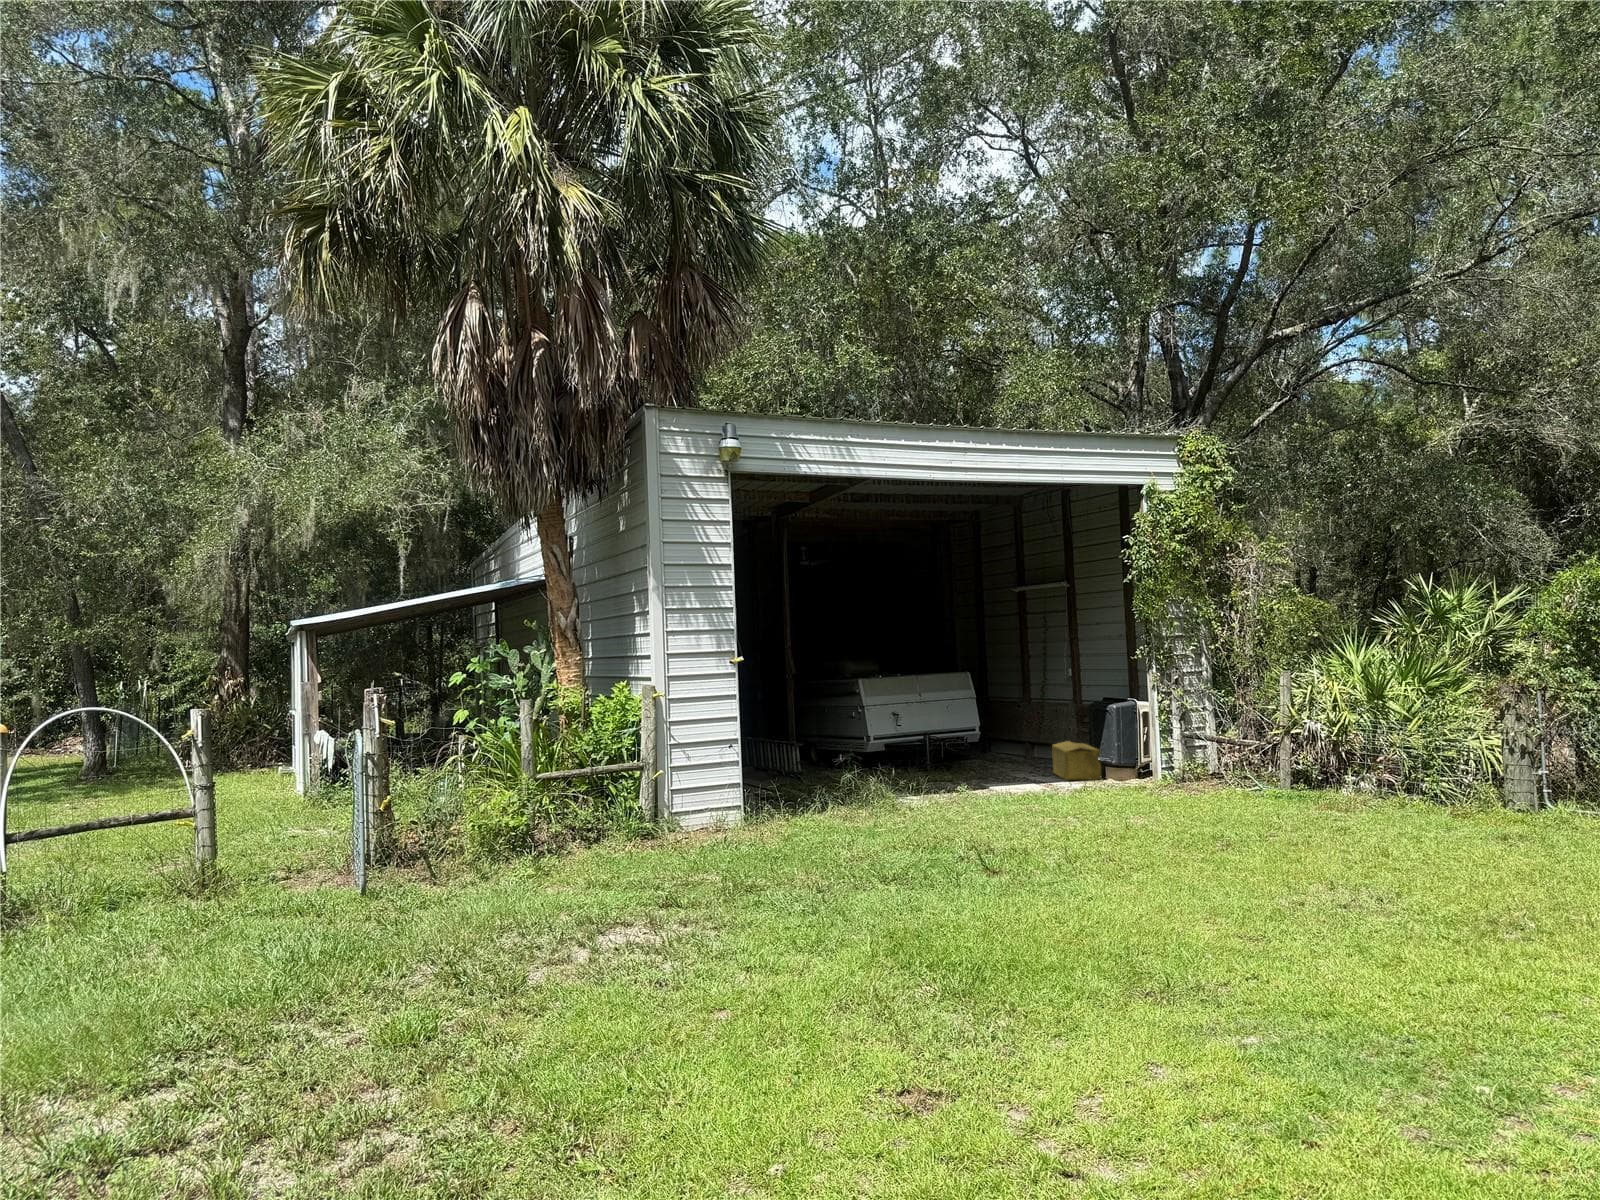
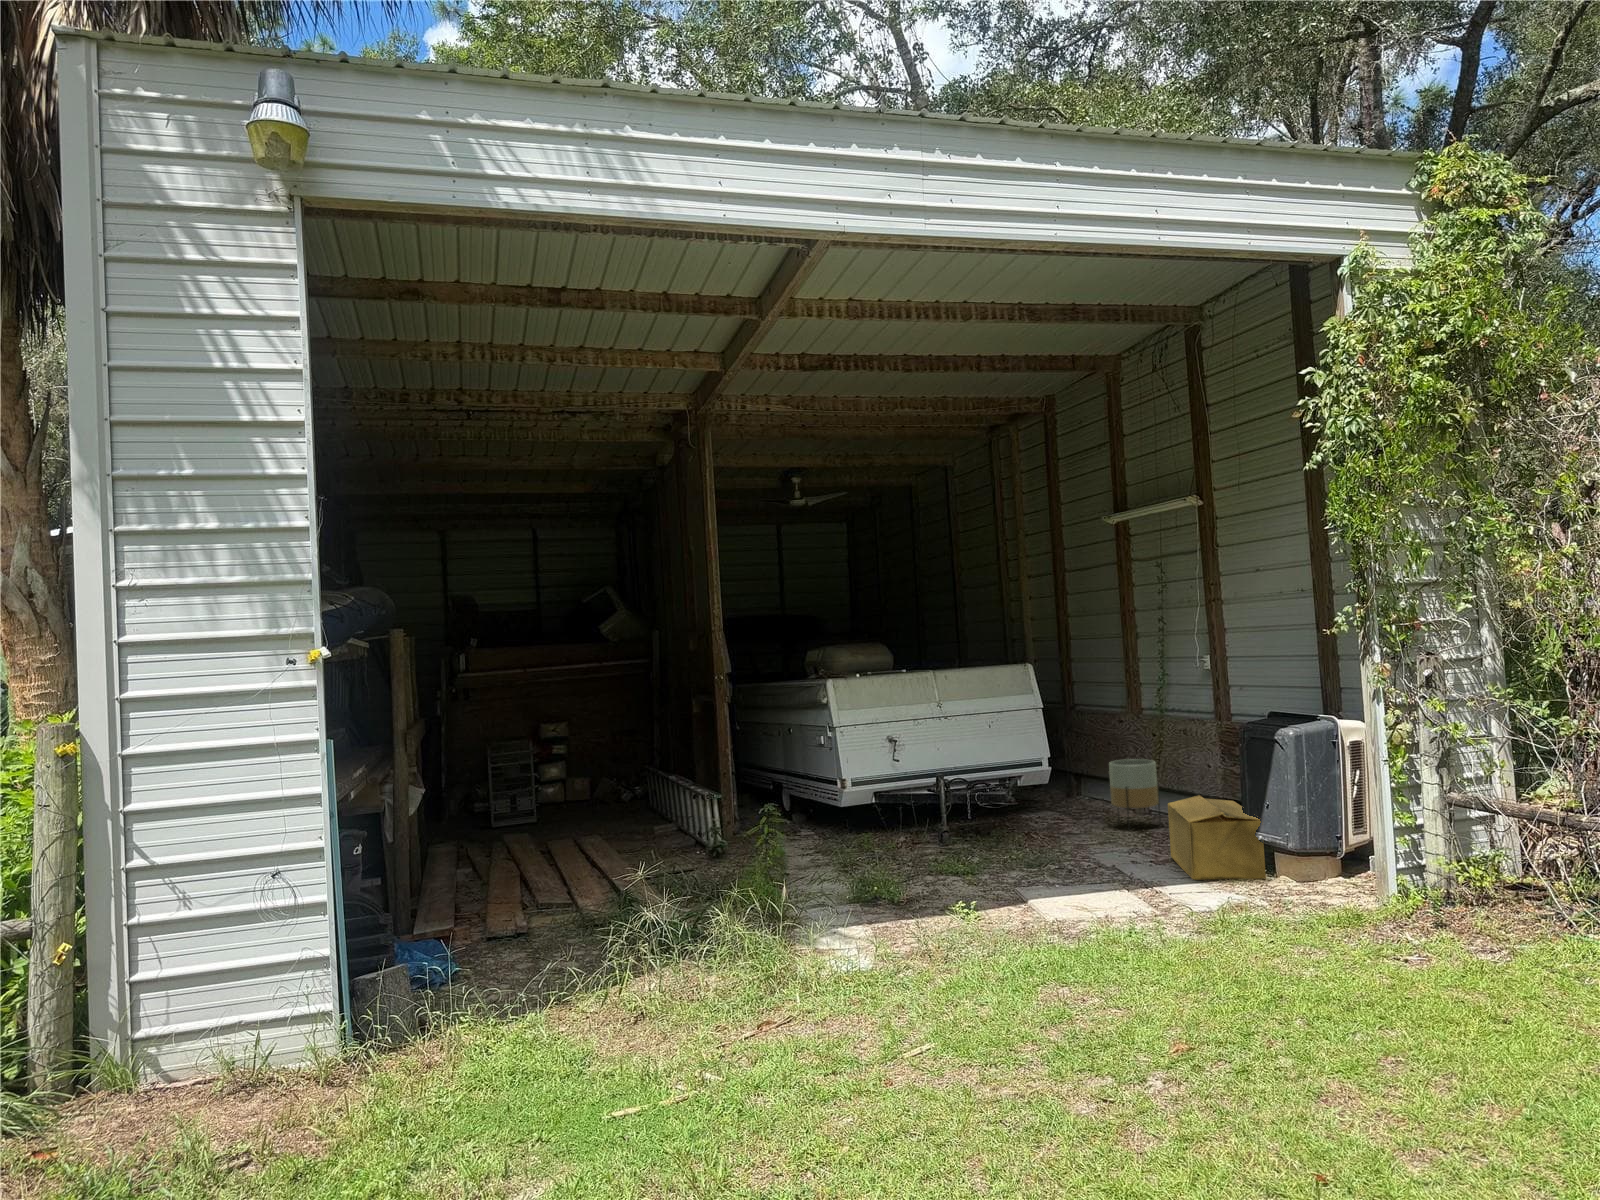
planter: none [1016,726,1044,765] -> present [1109,759,1161,829]

